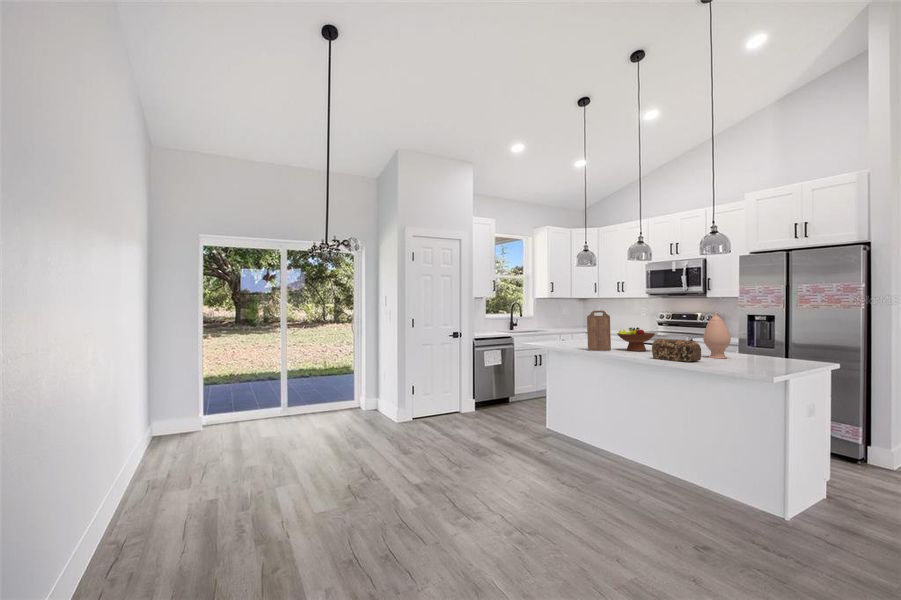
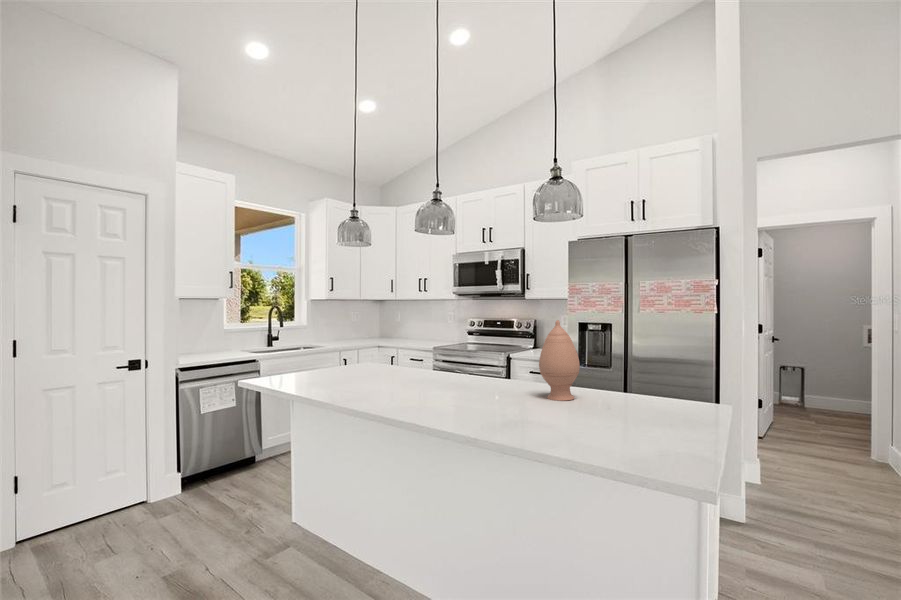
cutting board: present [587,310,611,351] -> none [349,319,392,395]
fruit bowl: present [617,327,655,351] -> none [404,347,465,388]
bread loaf: present [652,339,701,362] -> none [457,375,545,423]

